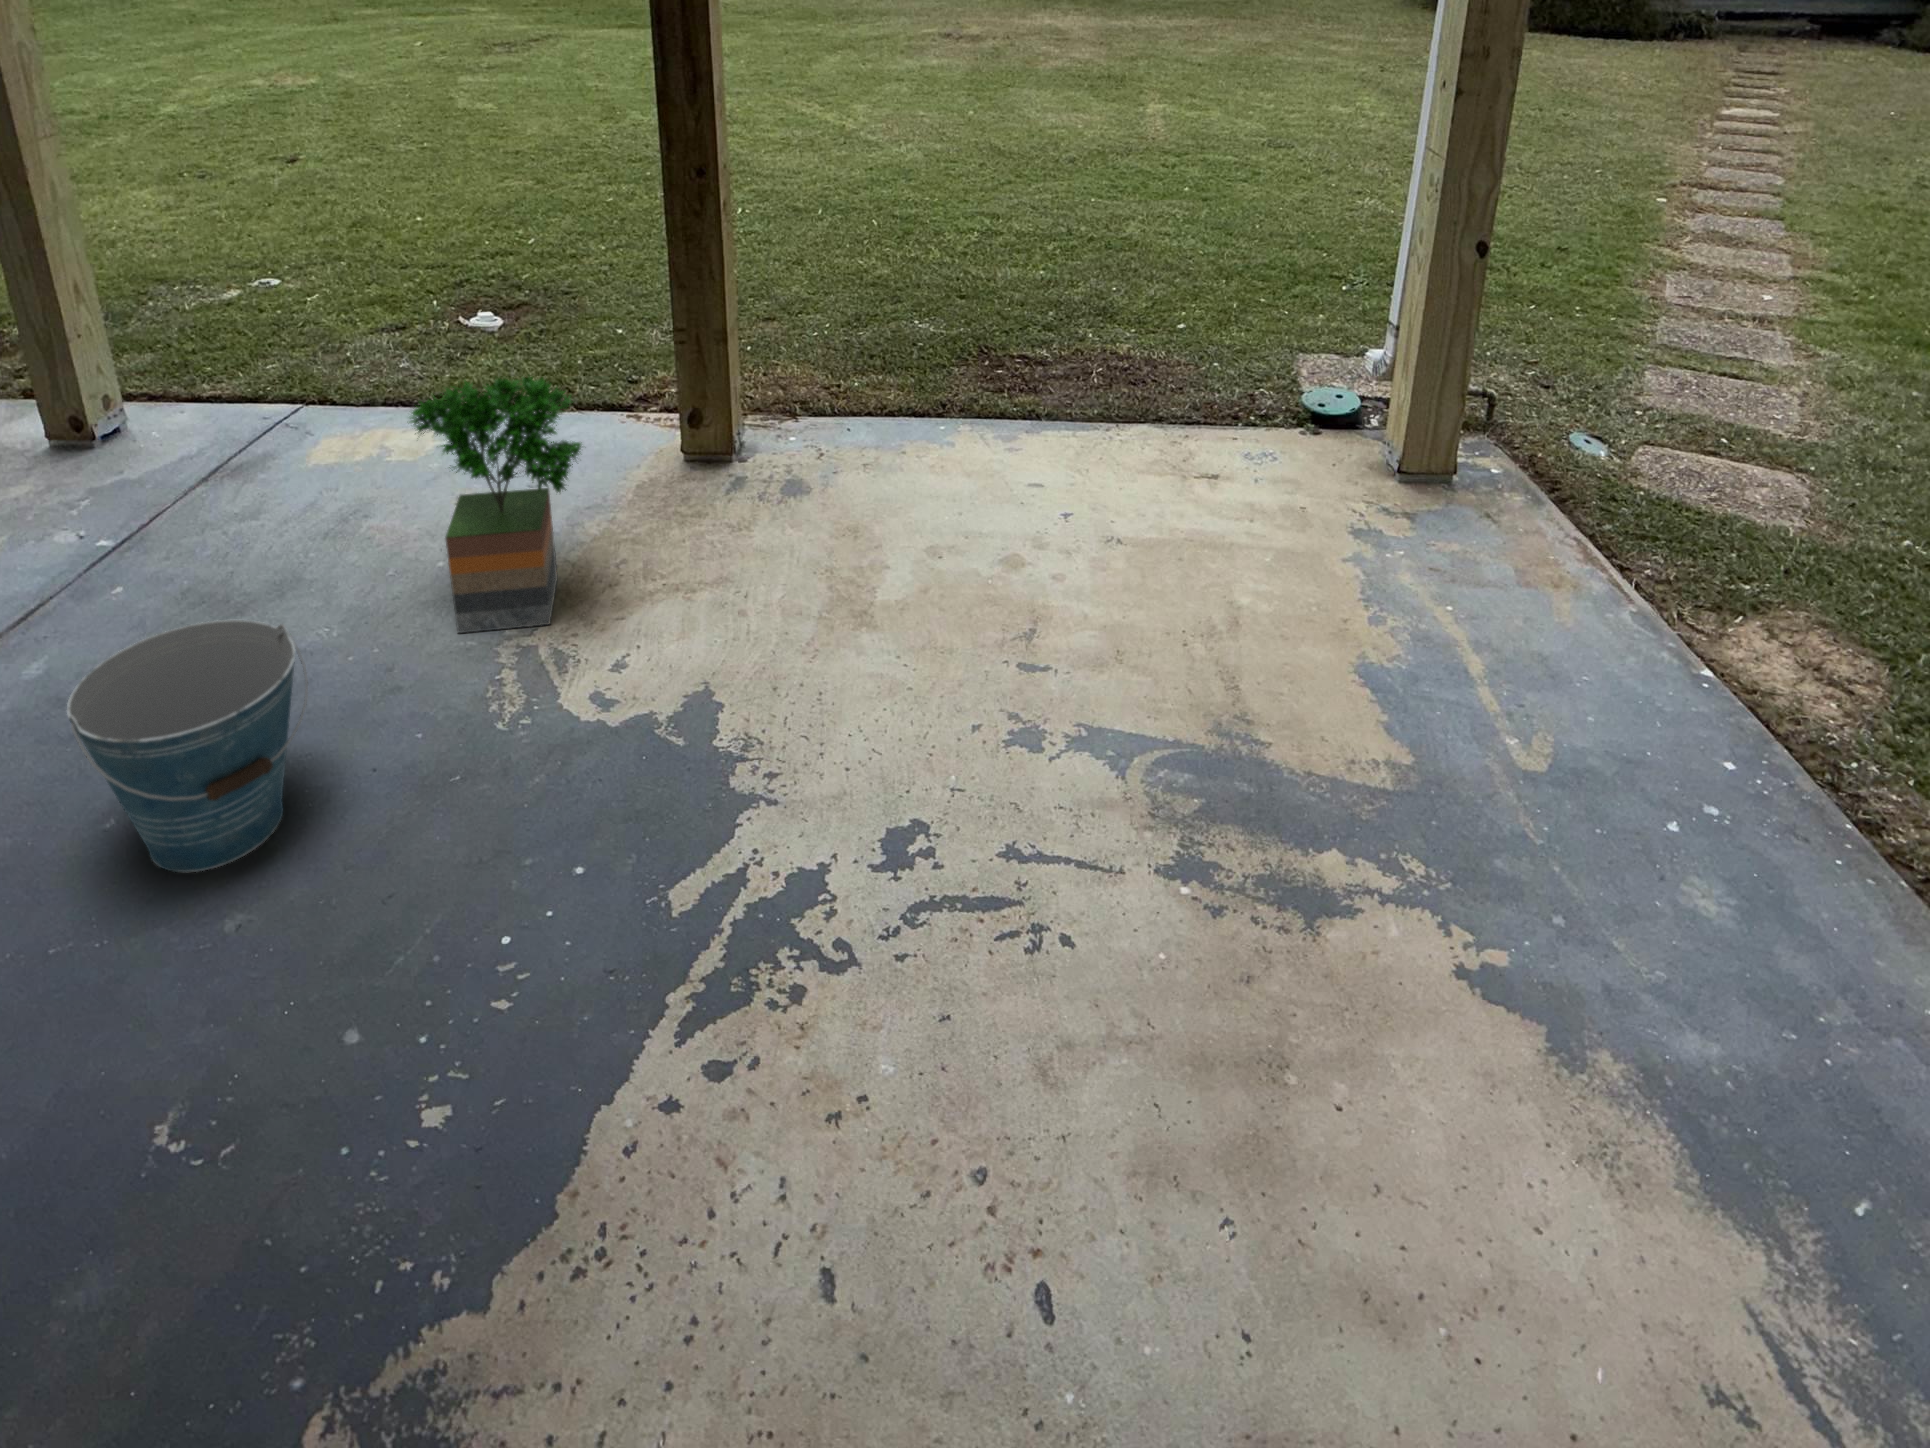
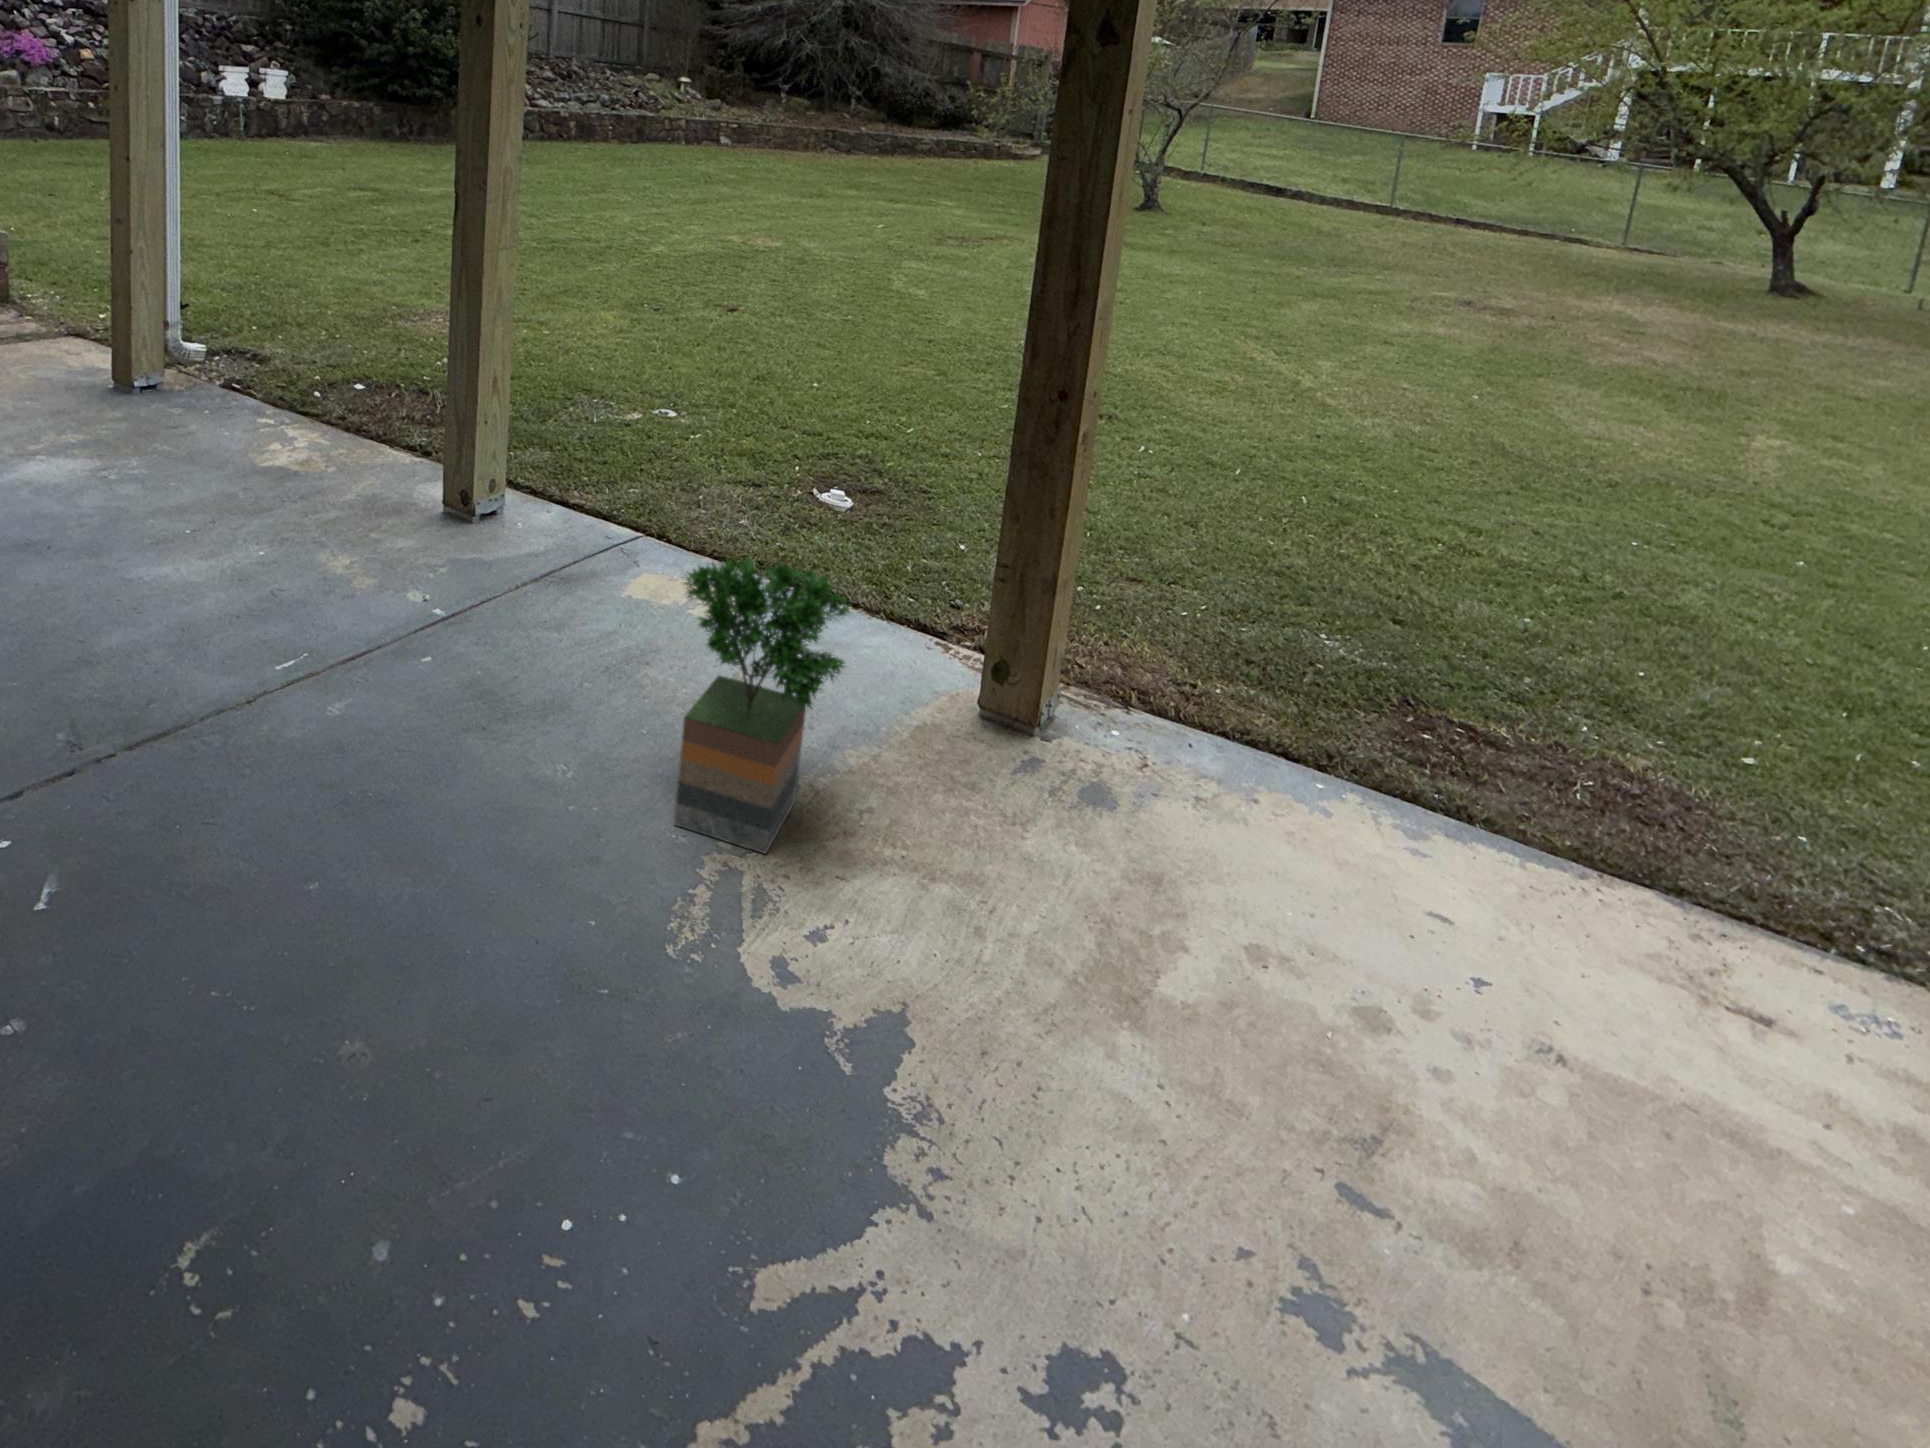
bucket: present [67,620,308,872] -> none [283,720,496,982]

